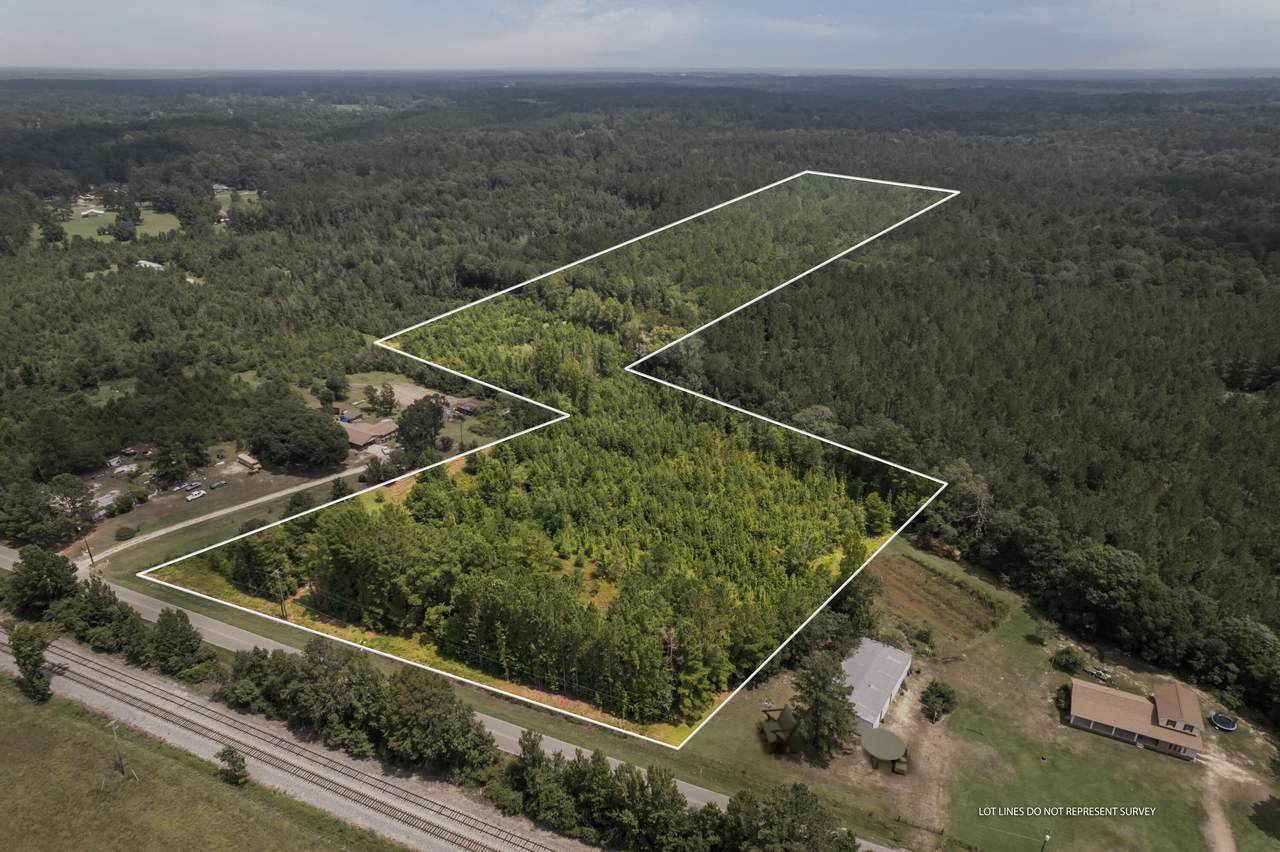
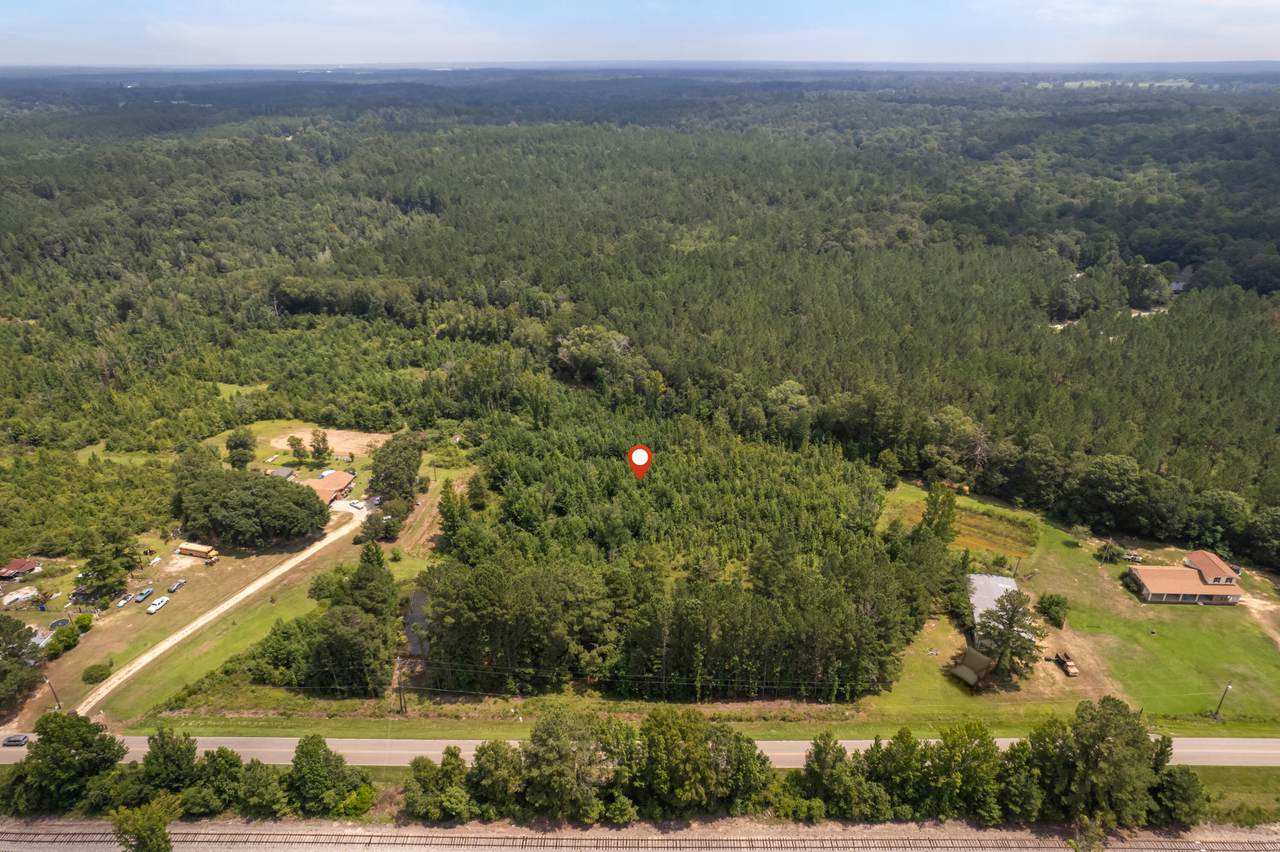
round table: present [861,728,905,769] -> none [1031,646,1074,681]

